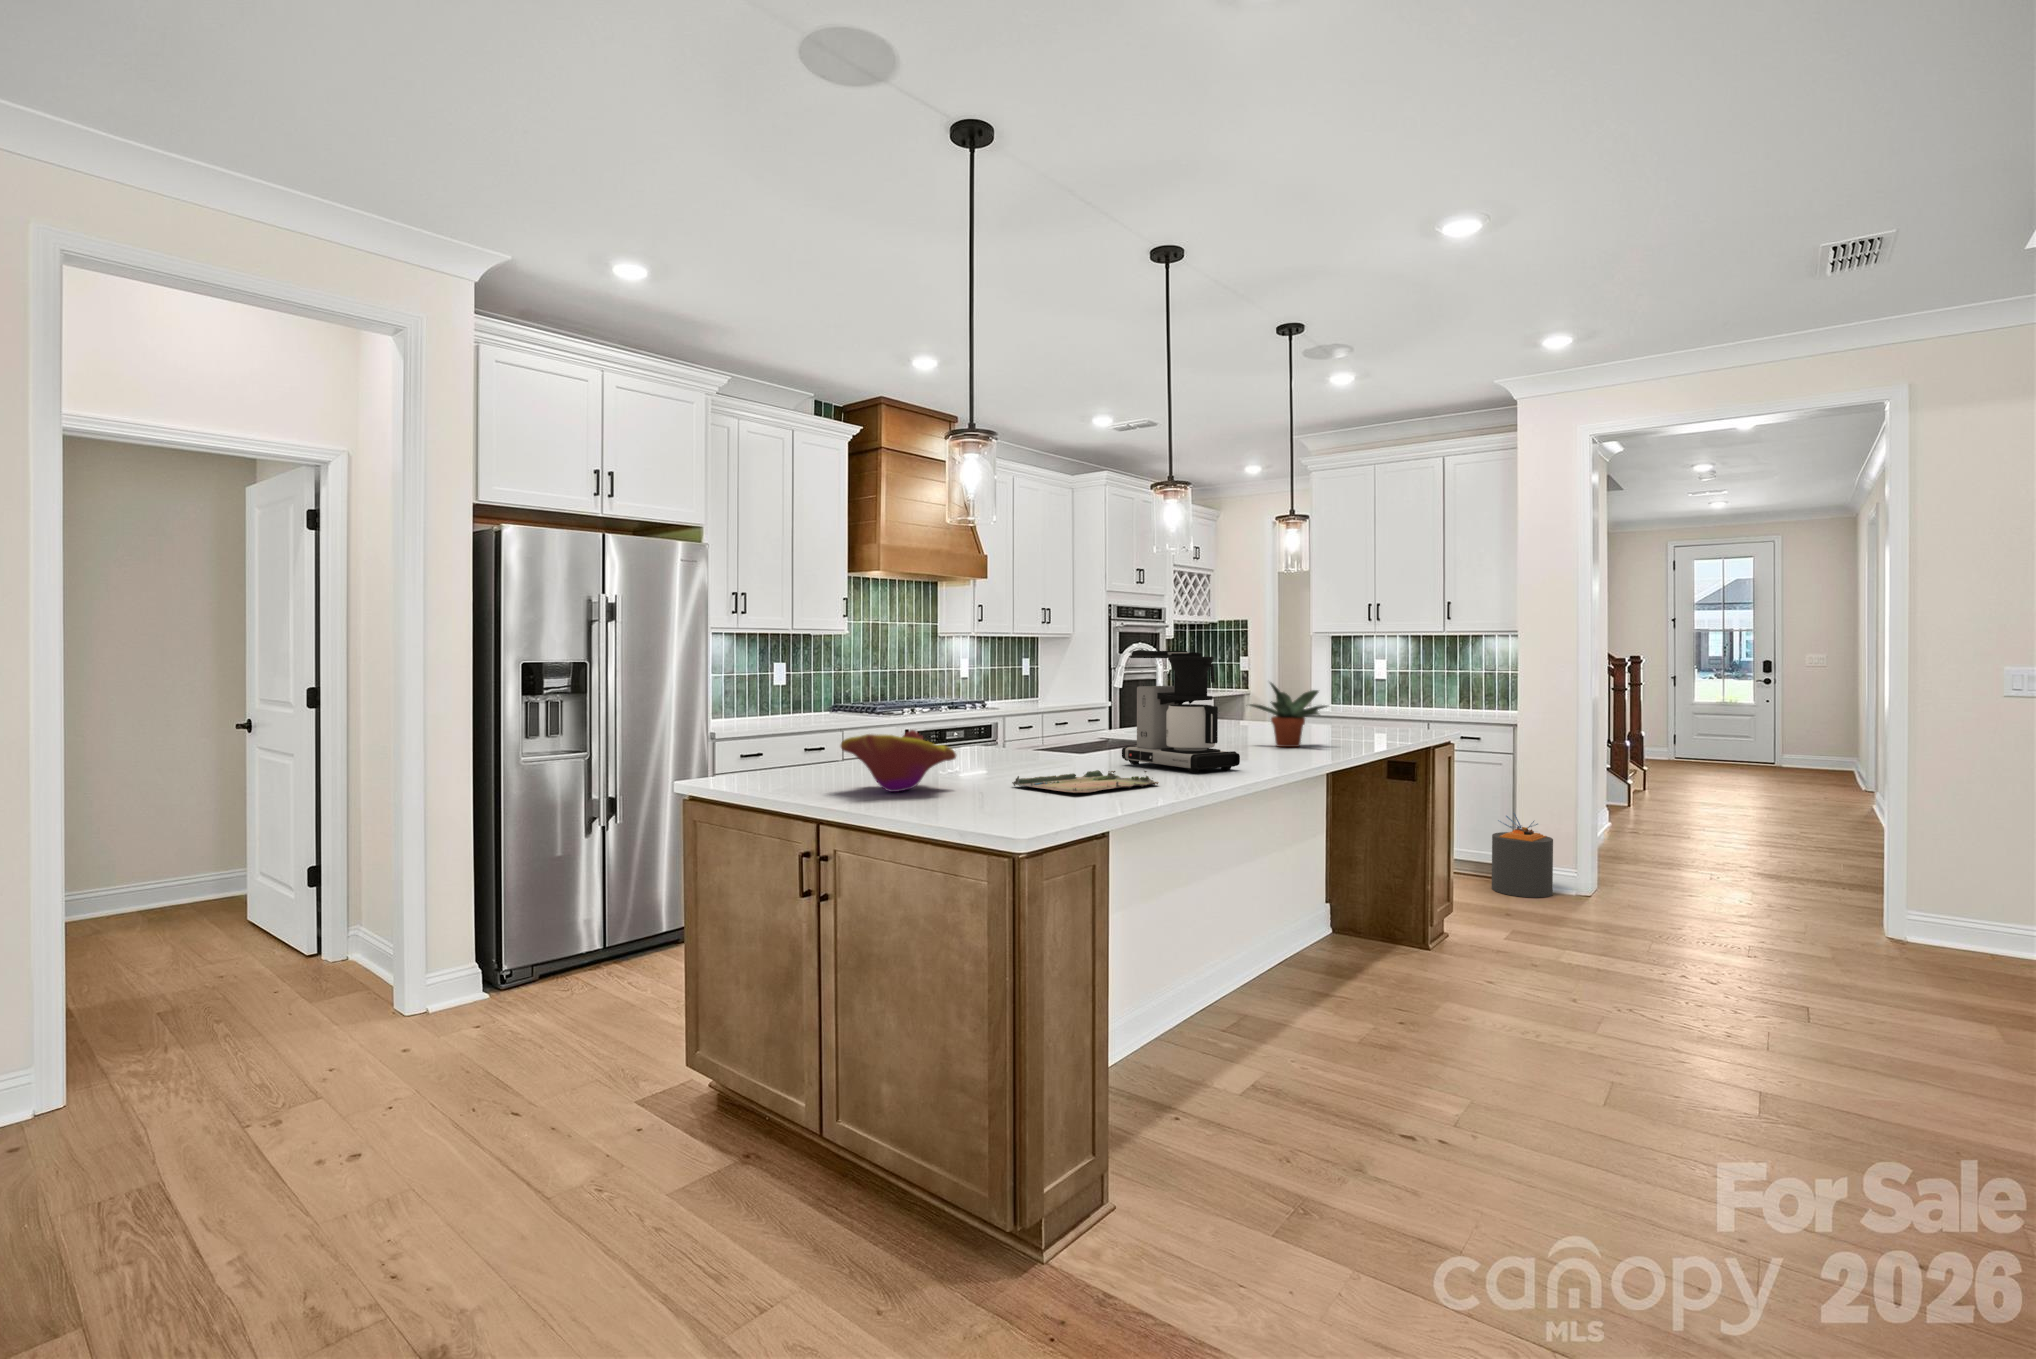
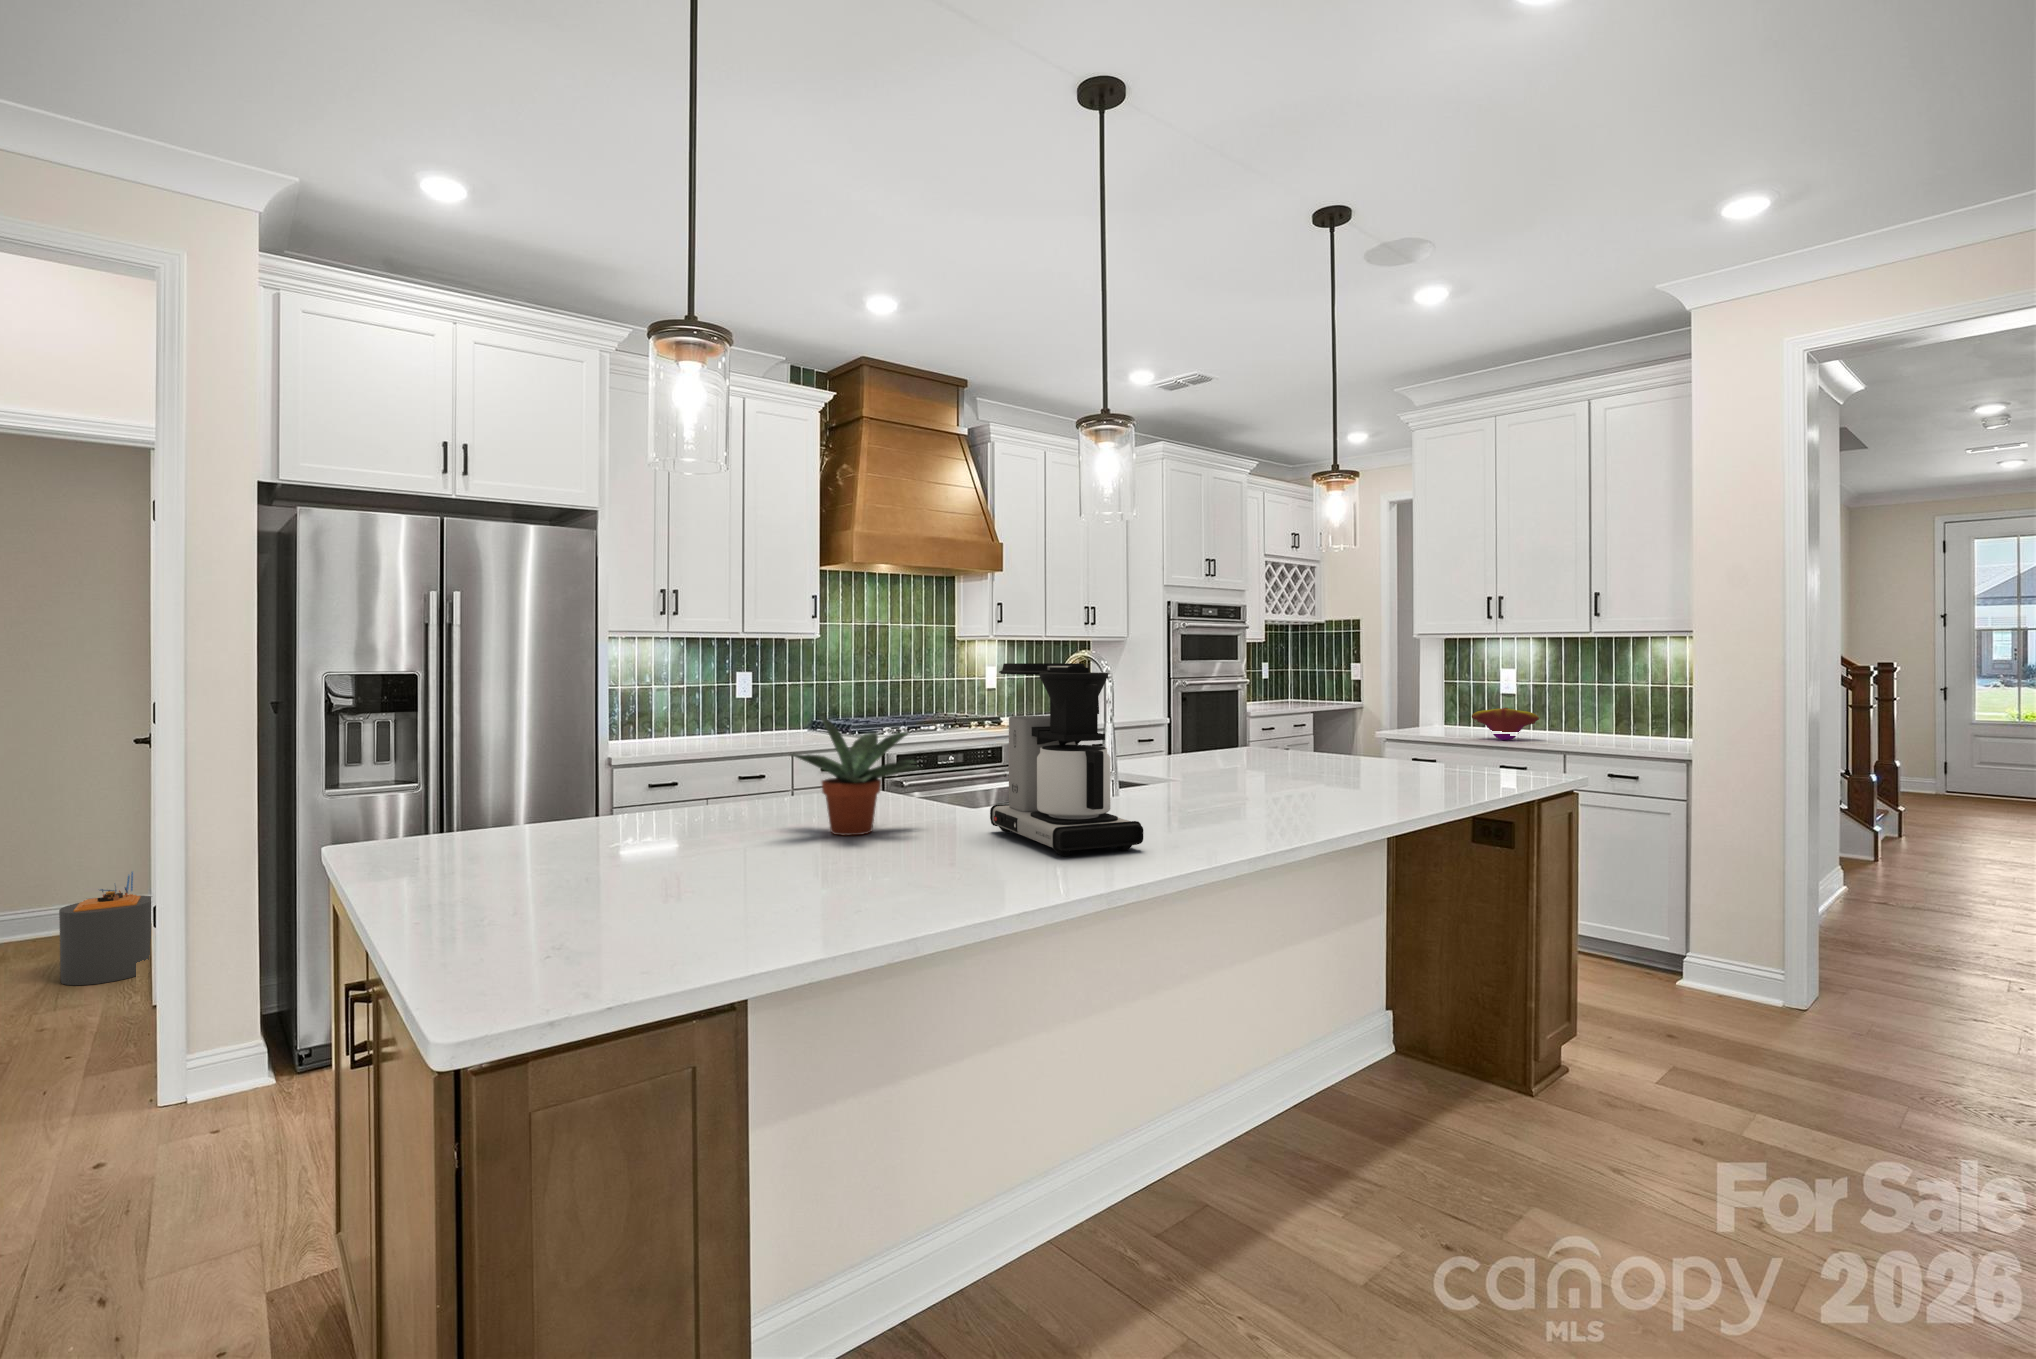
potted plant: present [1250,683,1328,747] -> present [791,715,922,836]
decorative bowl: present [841,730,956,792] -> present [1472,708,1539,740]
tray: present [1012,770,1159,793] -> none [720,850,949,907]
trash can: present [1492,813,1553,898] -> present [59,871,151,985]

